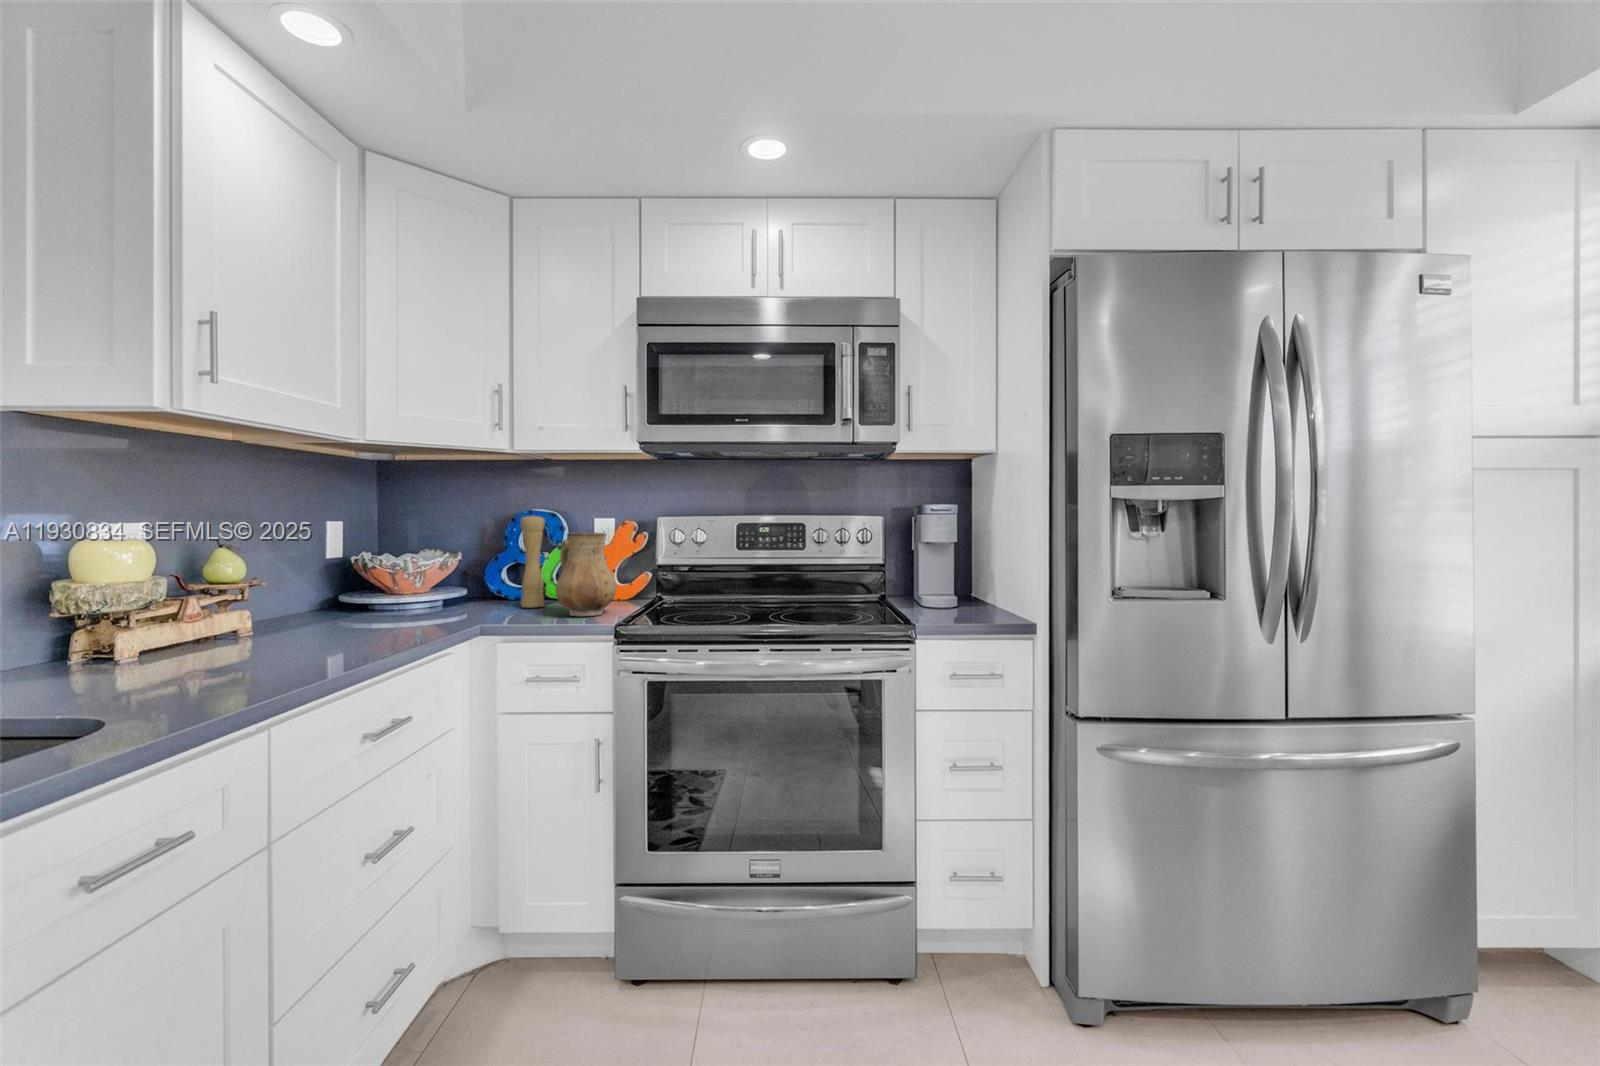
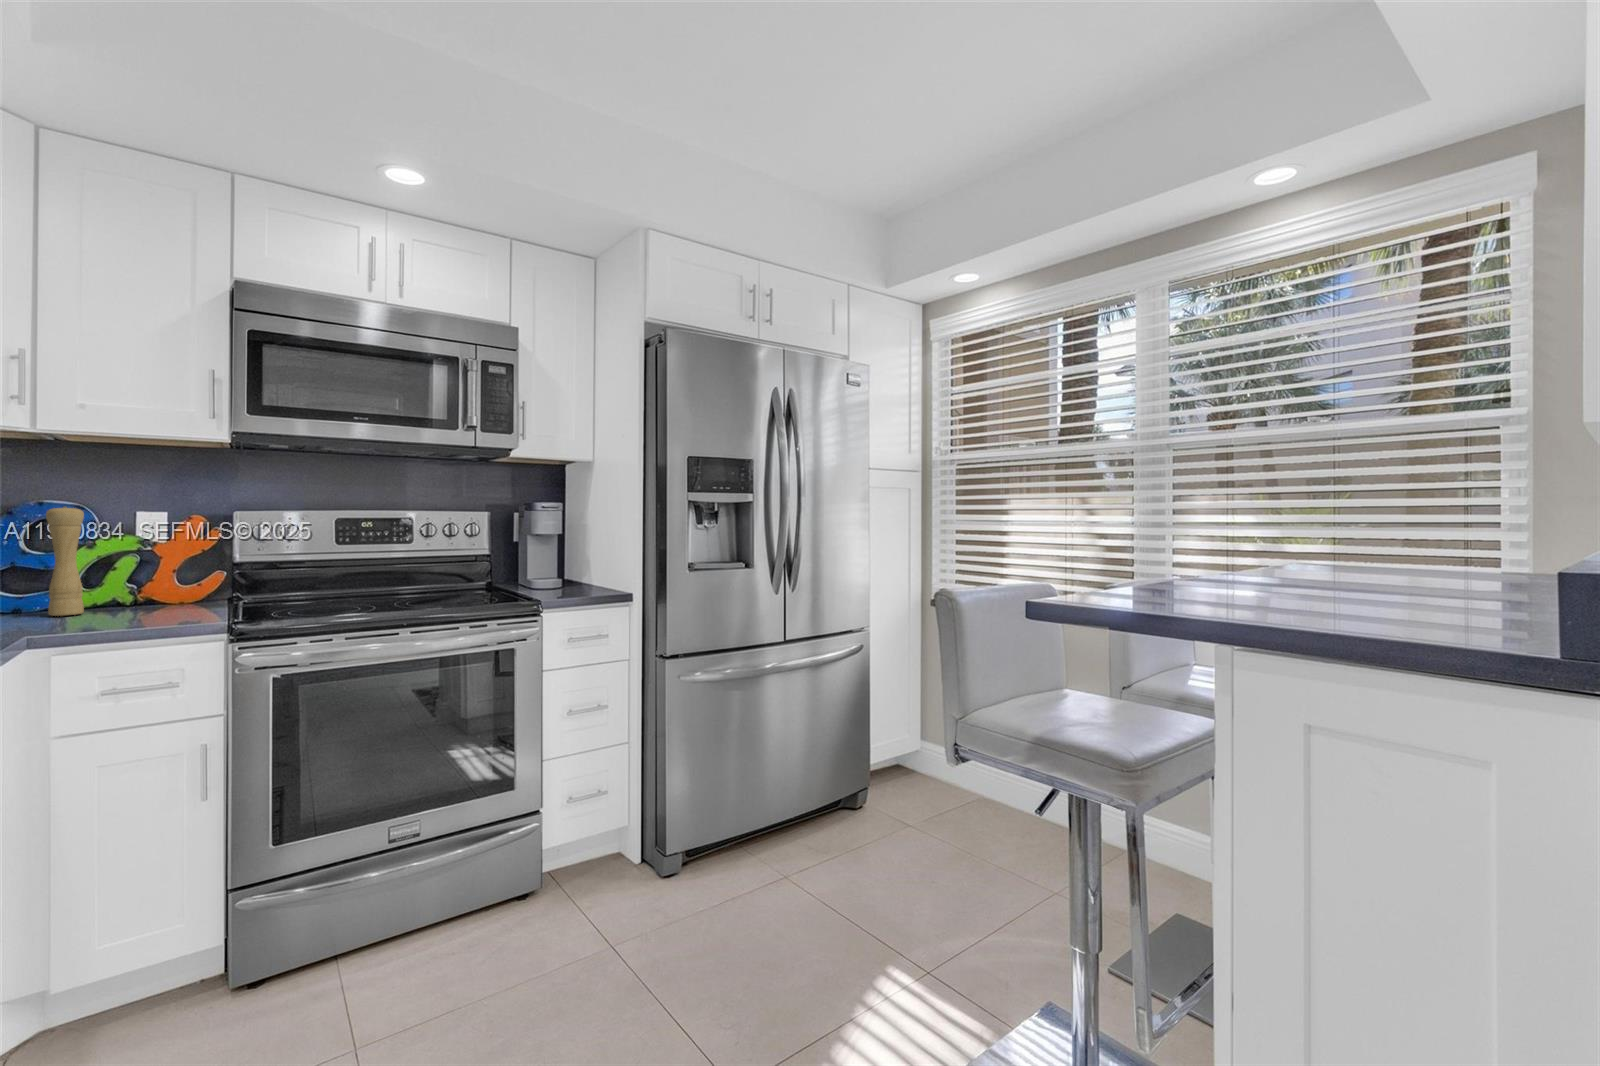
ceramic pitcher: present [556,532,616,616] -> none [120,526,207,618]

